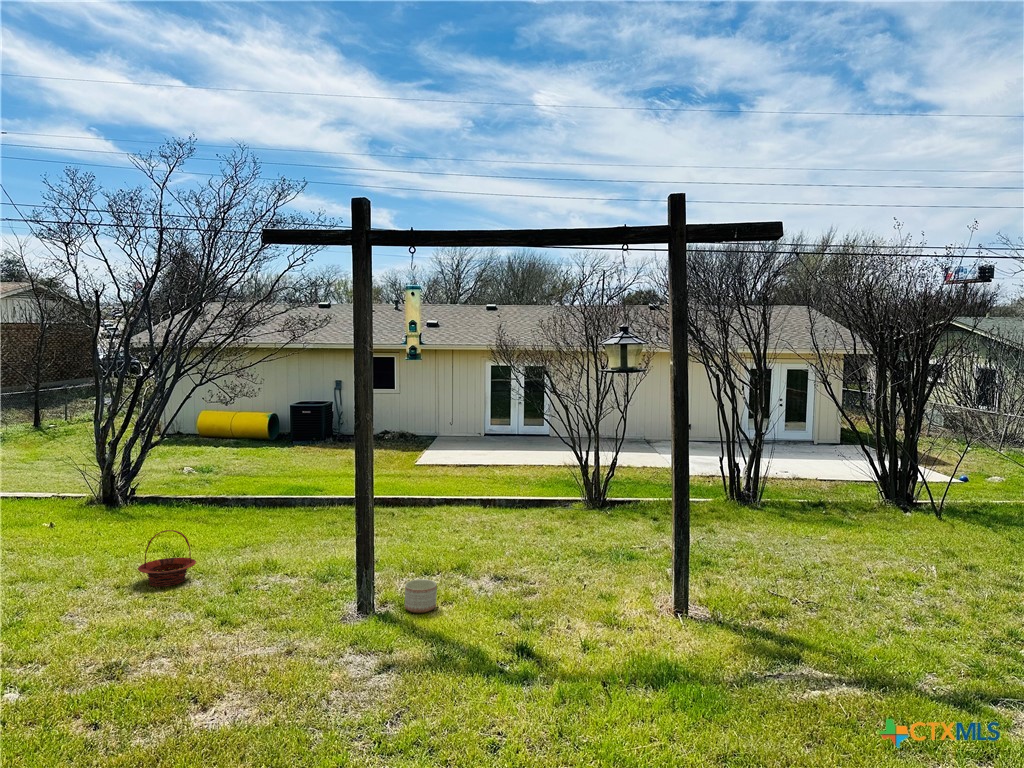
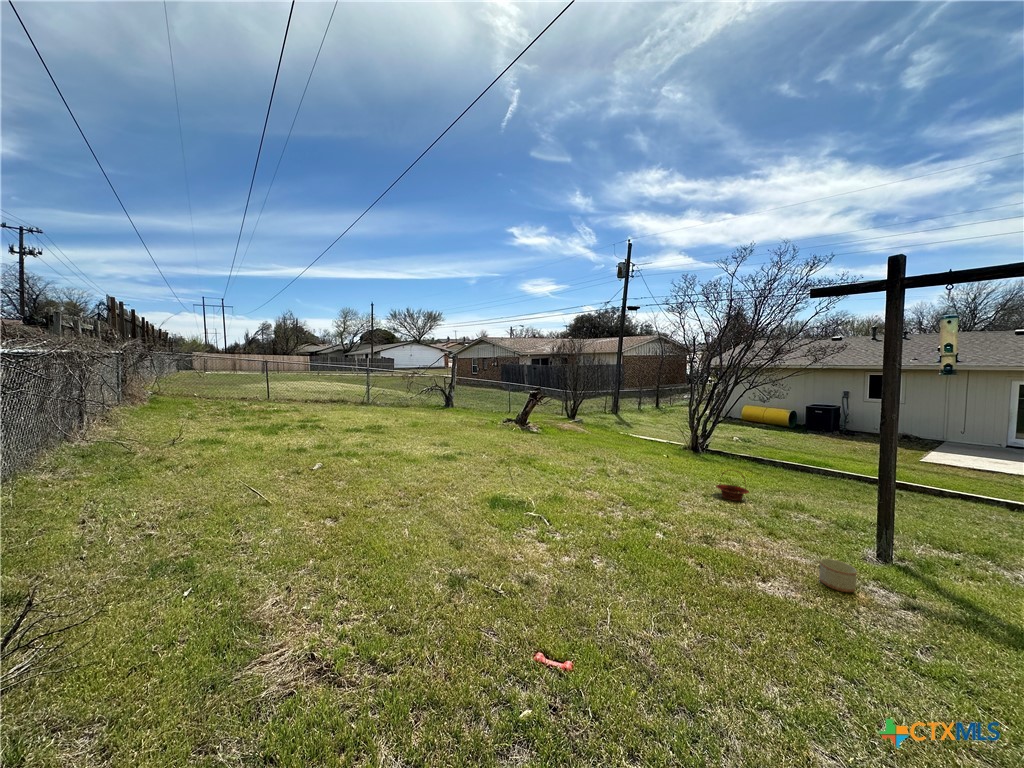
planter: present [405,579,437,613] -> present [819,559,857,592]

